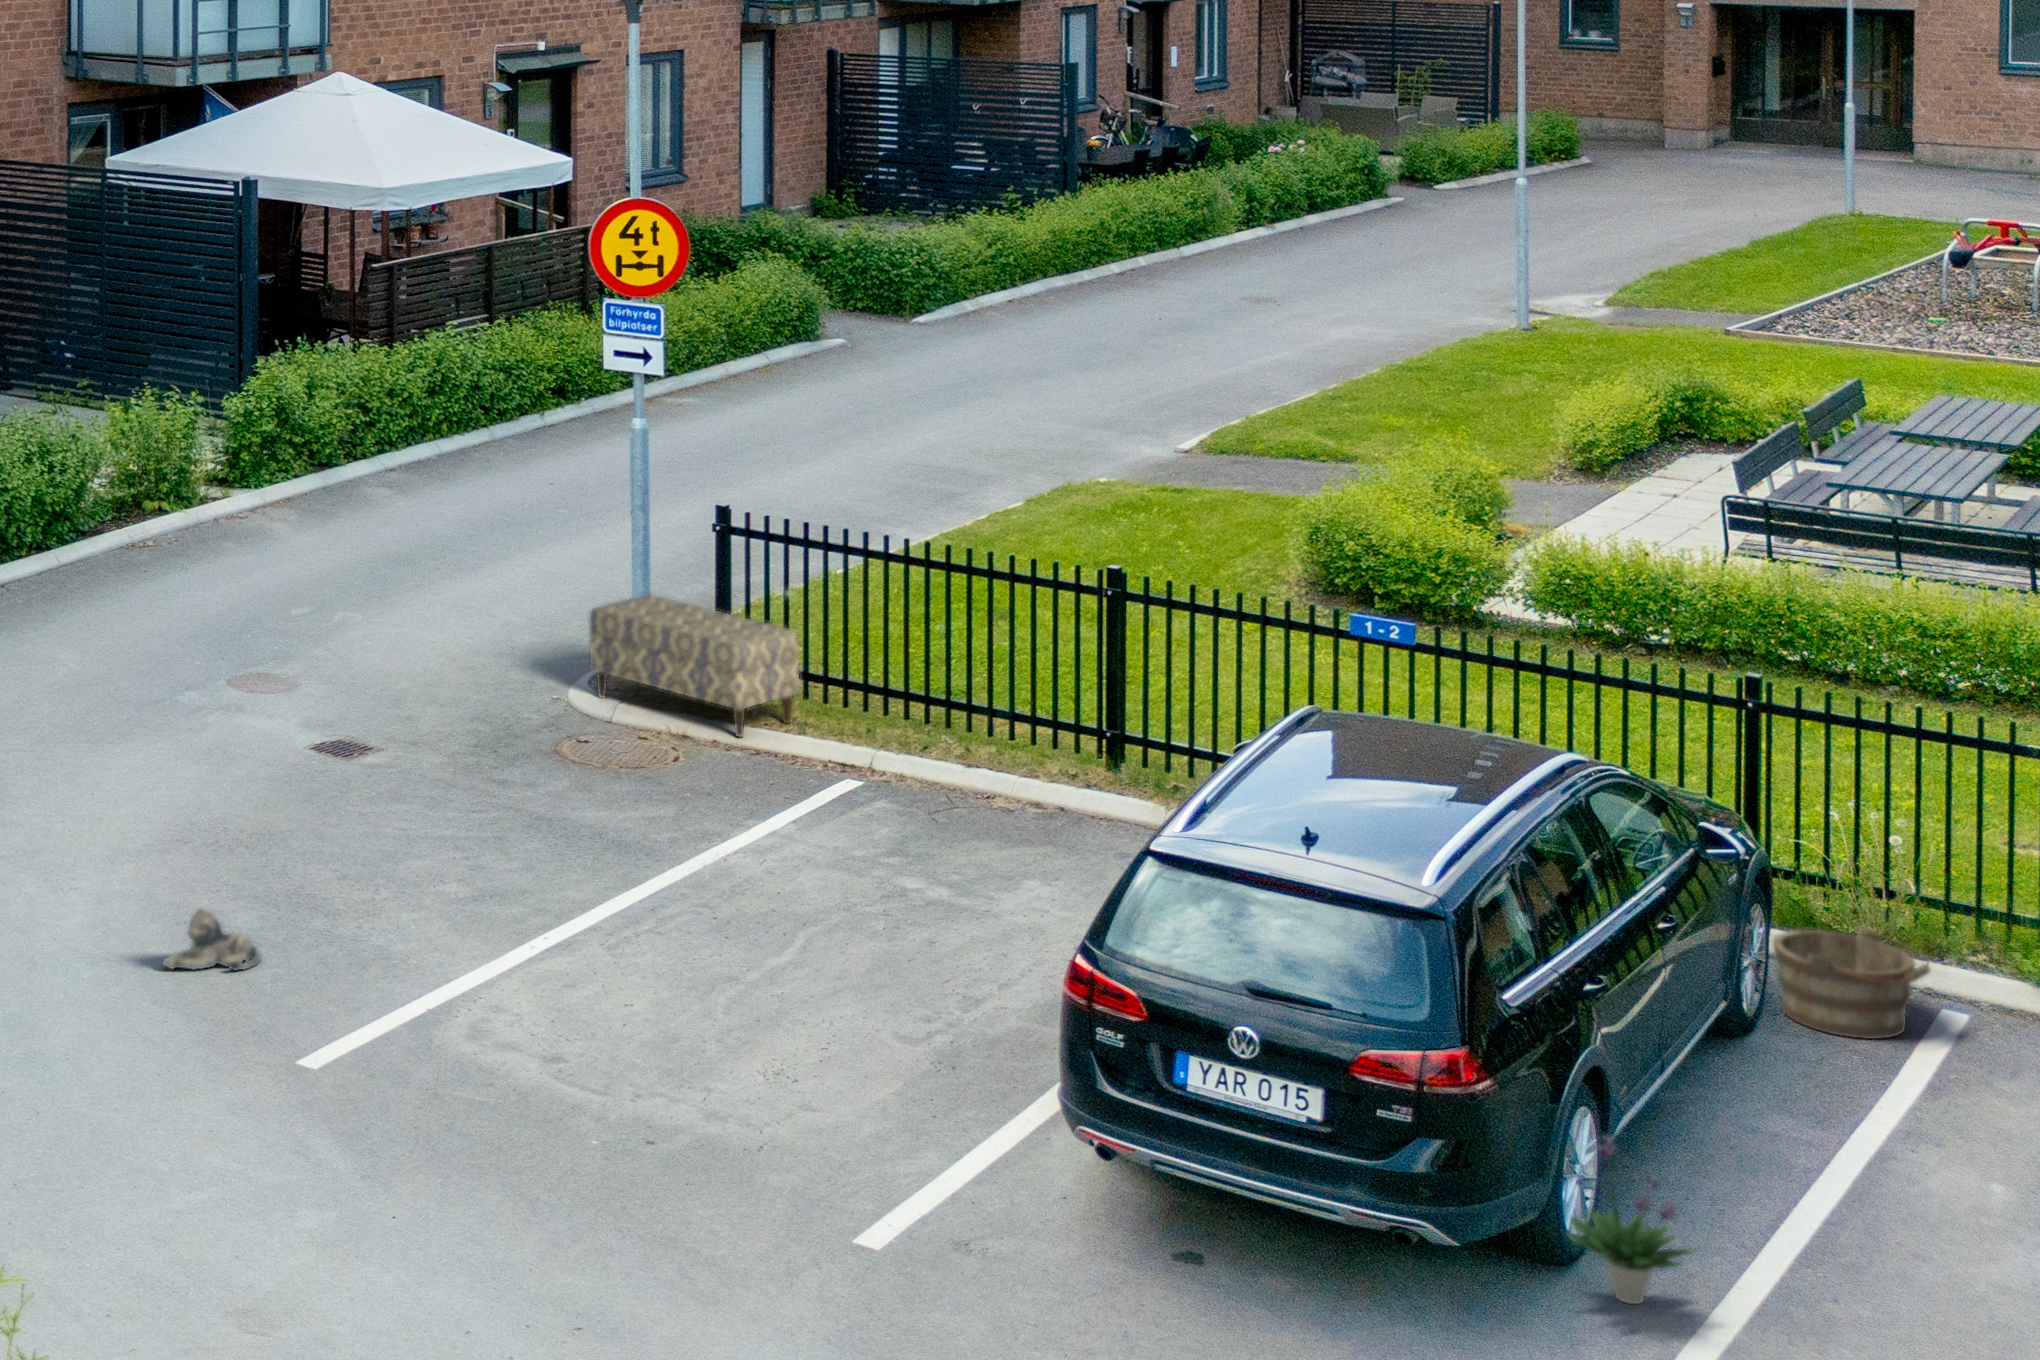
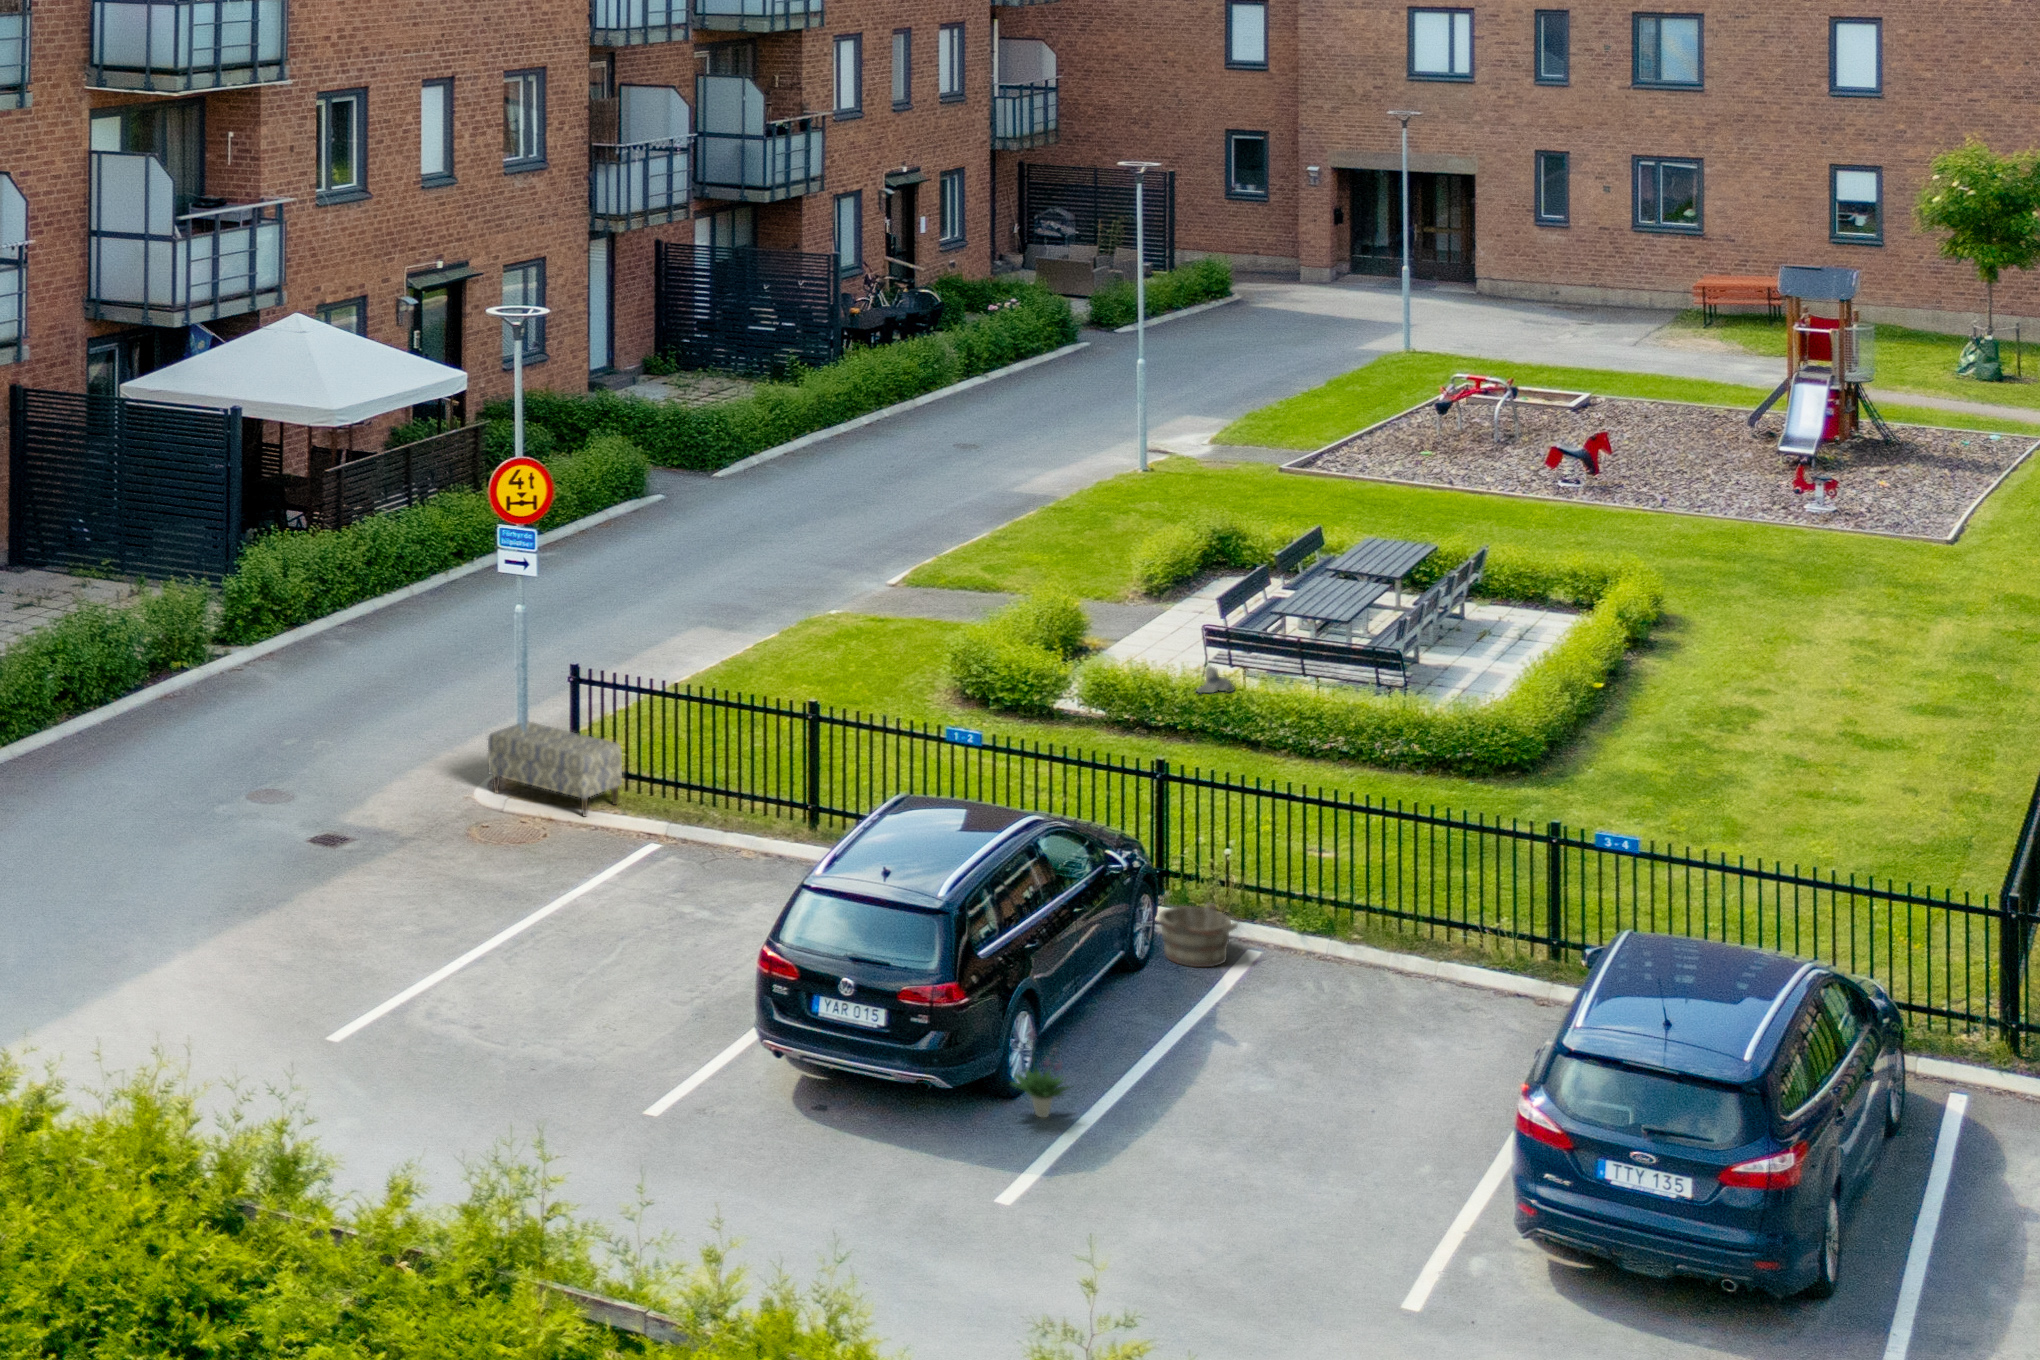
plush toy: present [163,909,261,971] -> present [1197,667,1234,693]

